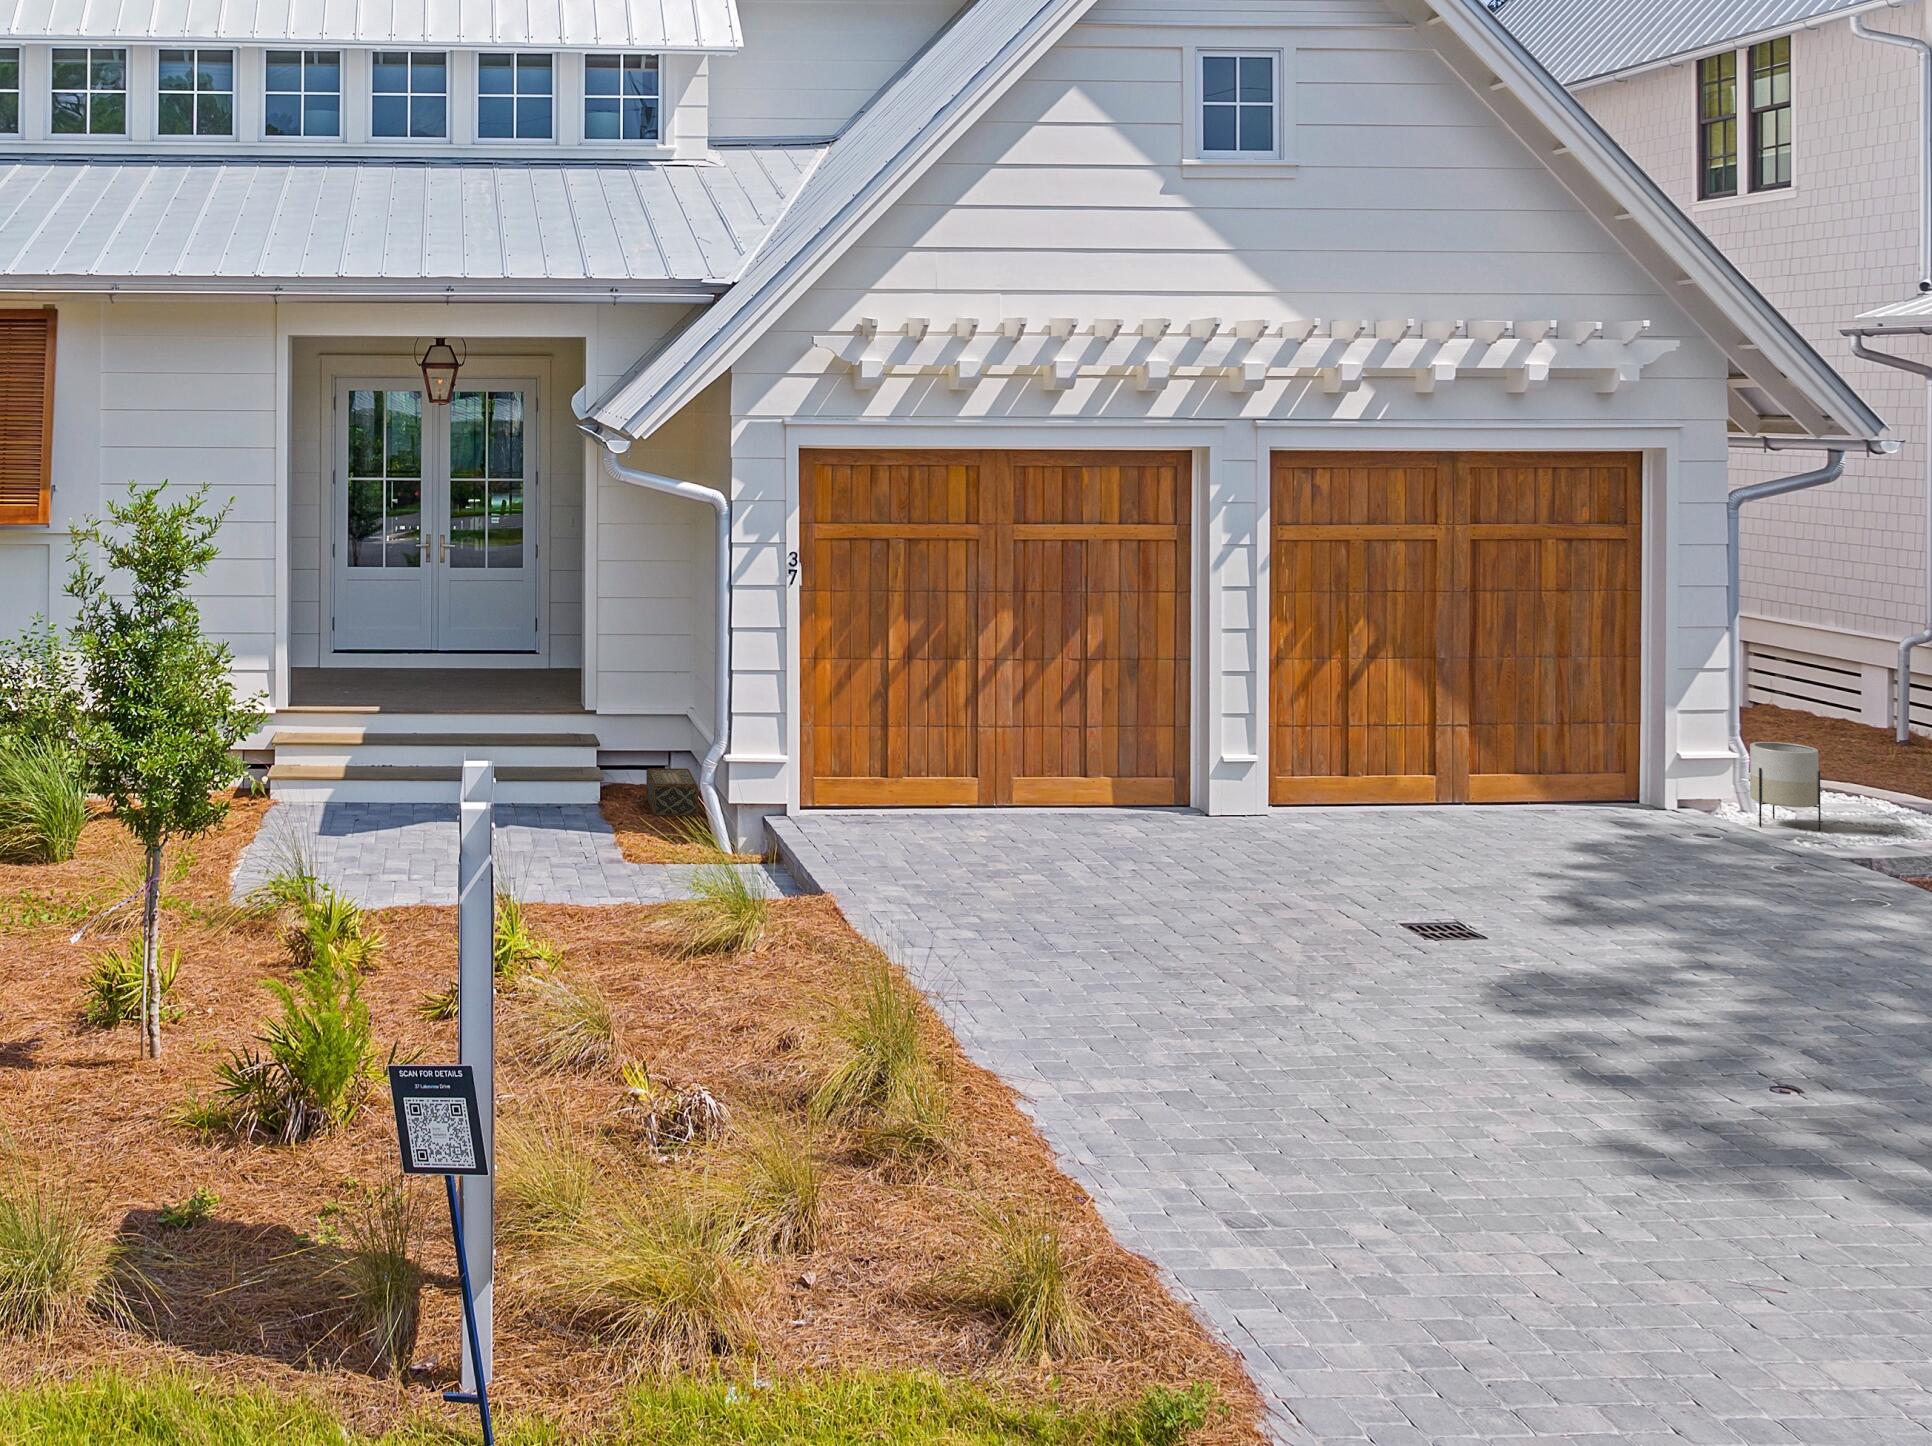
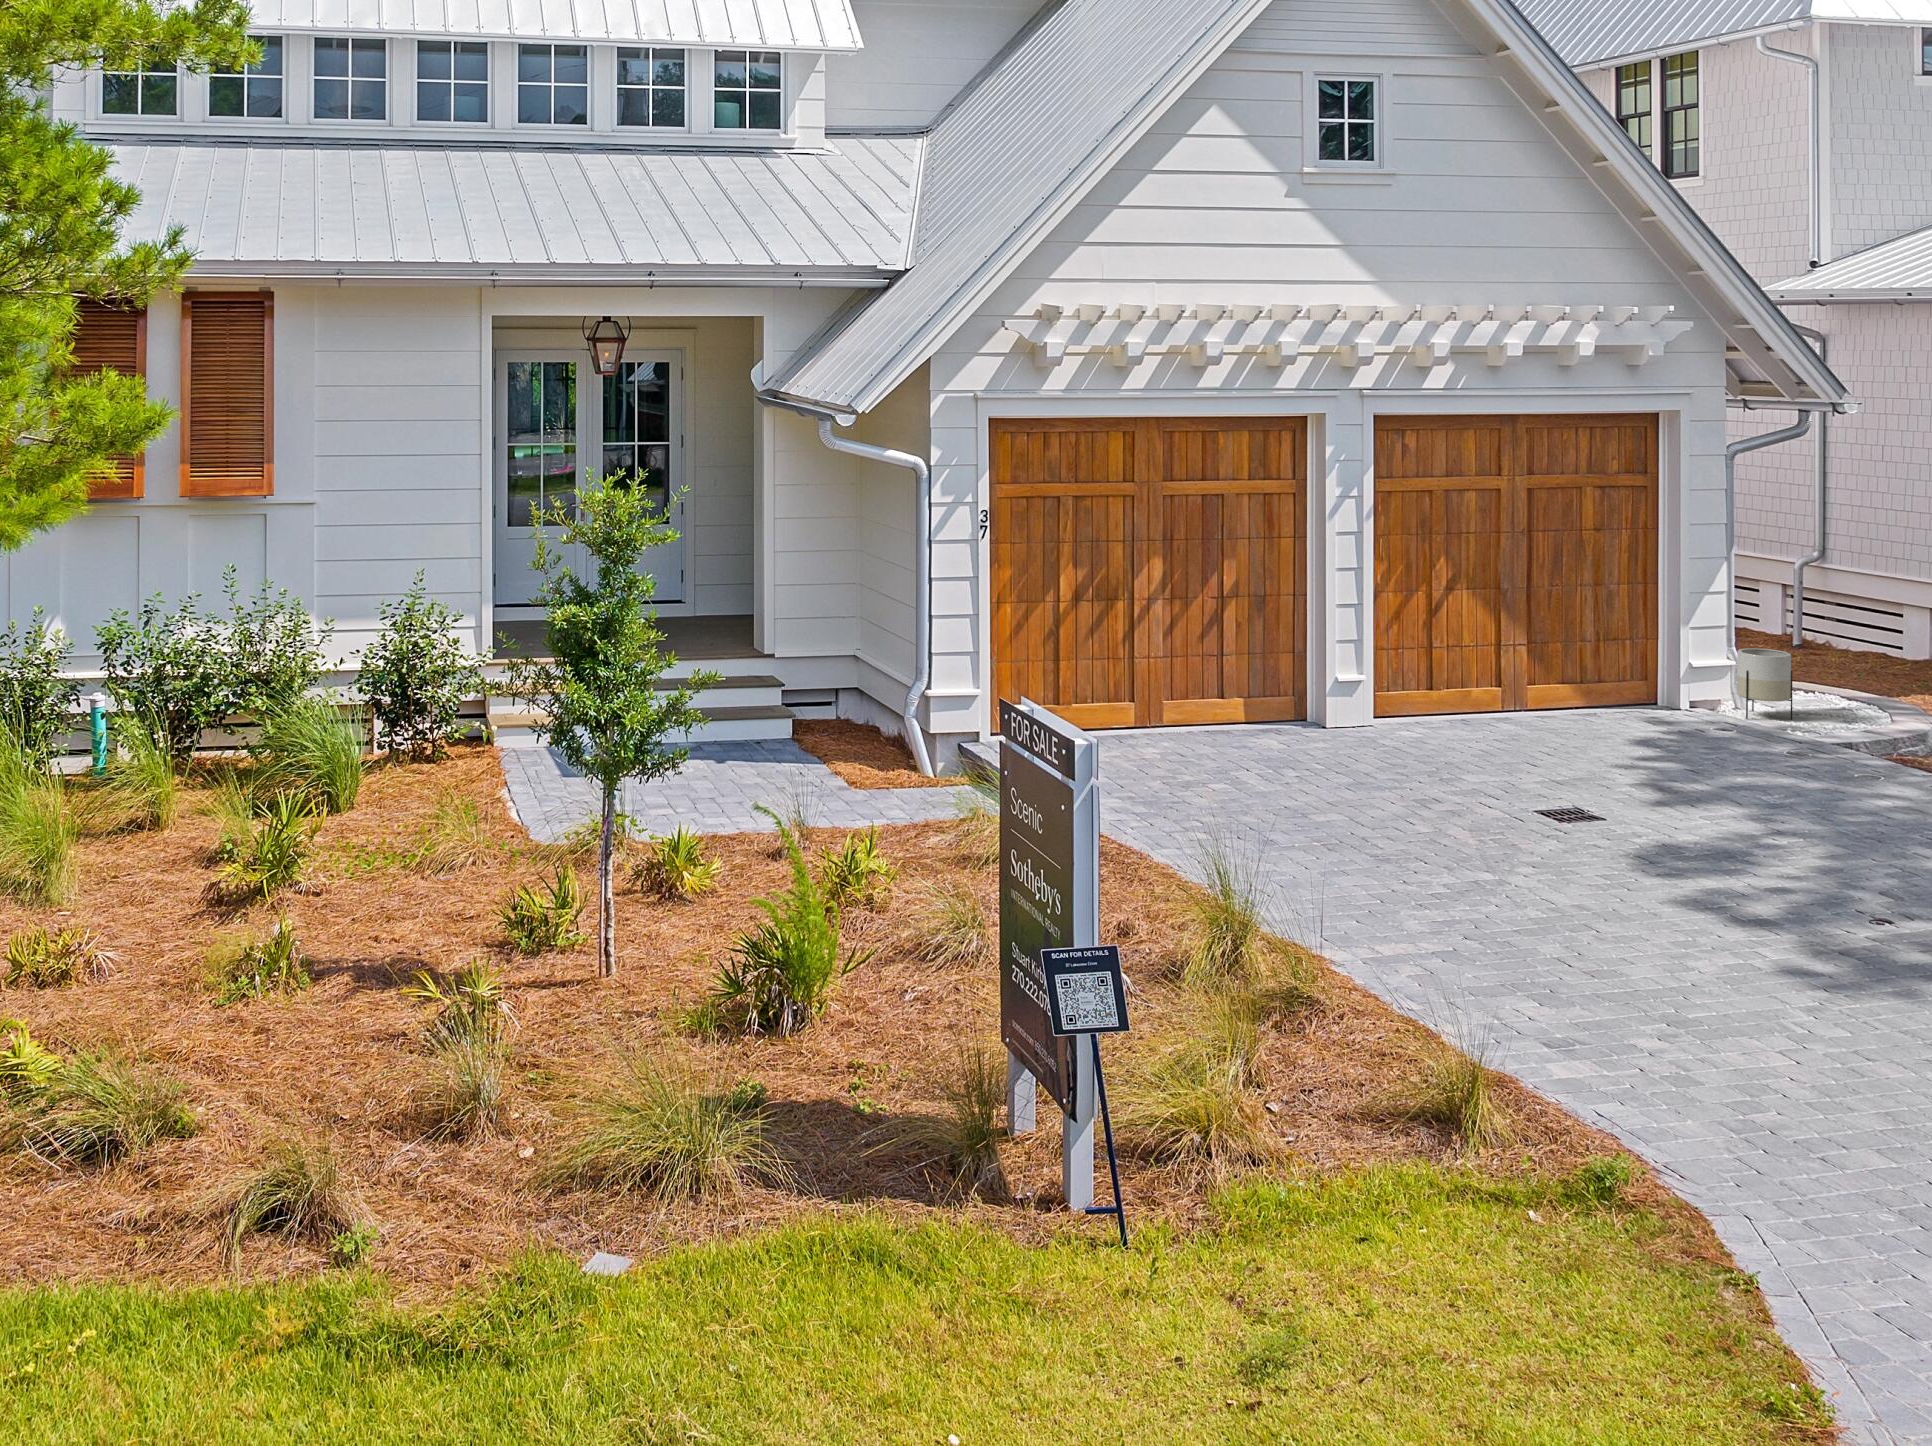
woven basket: present [646,768,698,816] -> none [836,708,891,752]

